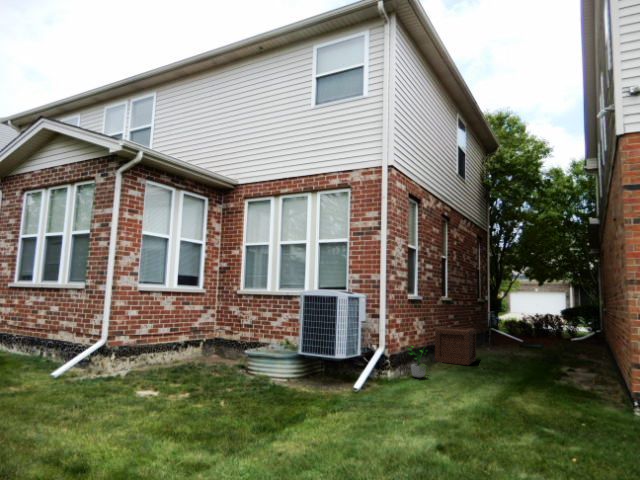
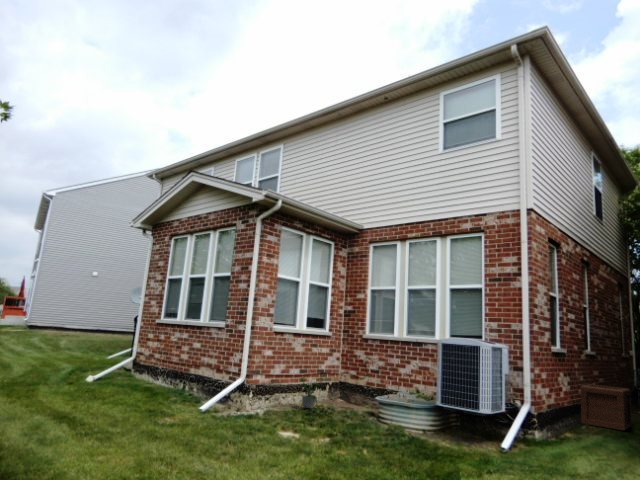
potted plant: present [408,346,429,378] -> present [301,377,325,408]

